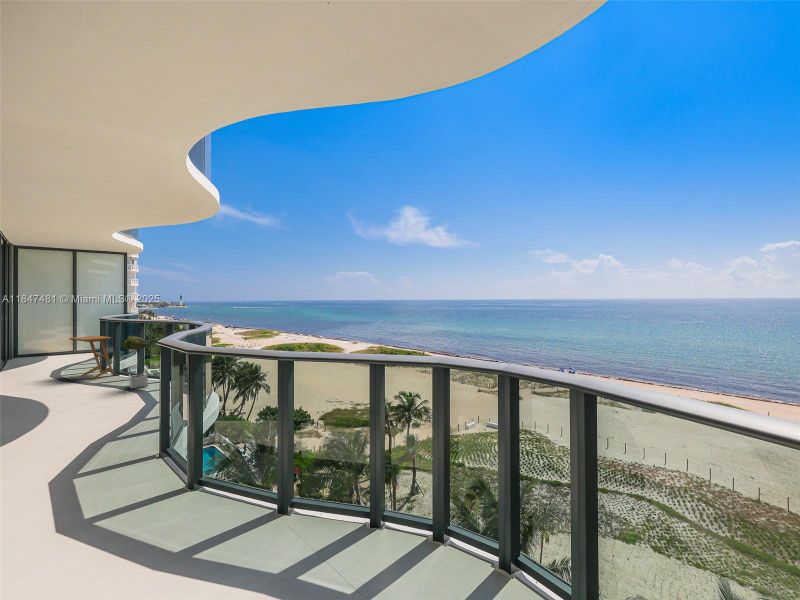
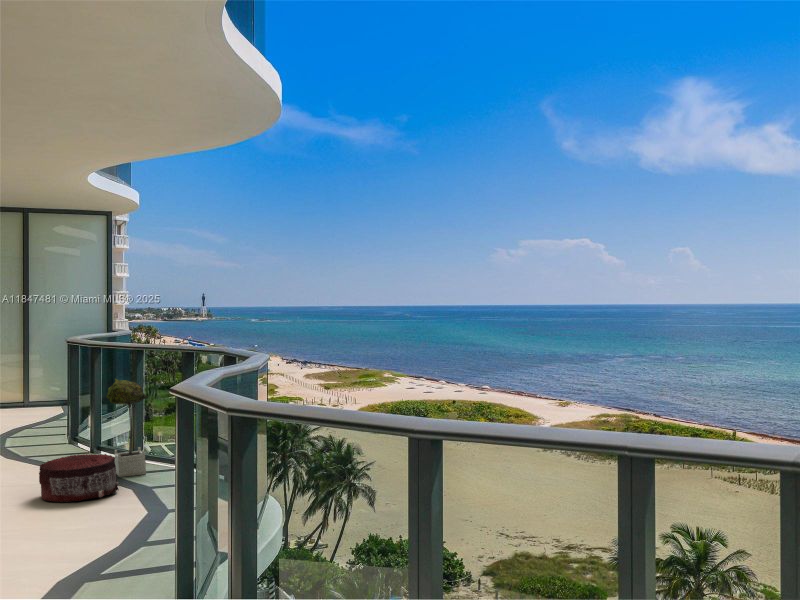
side table: present [69,336,114,379] -> none [23,378,91,456]
pouf: none [81,376,131,404] -> present [39,454,119,502]

